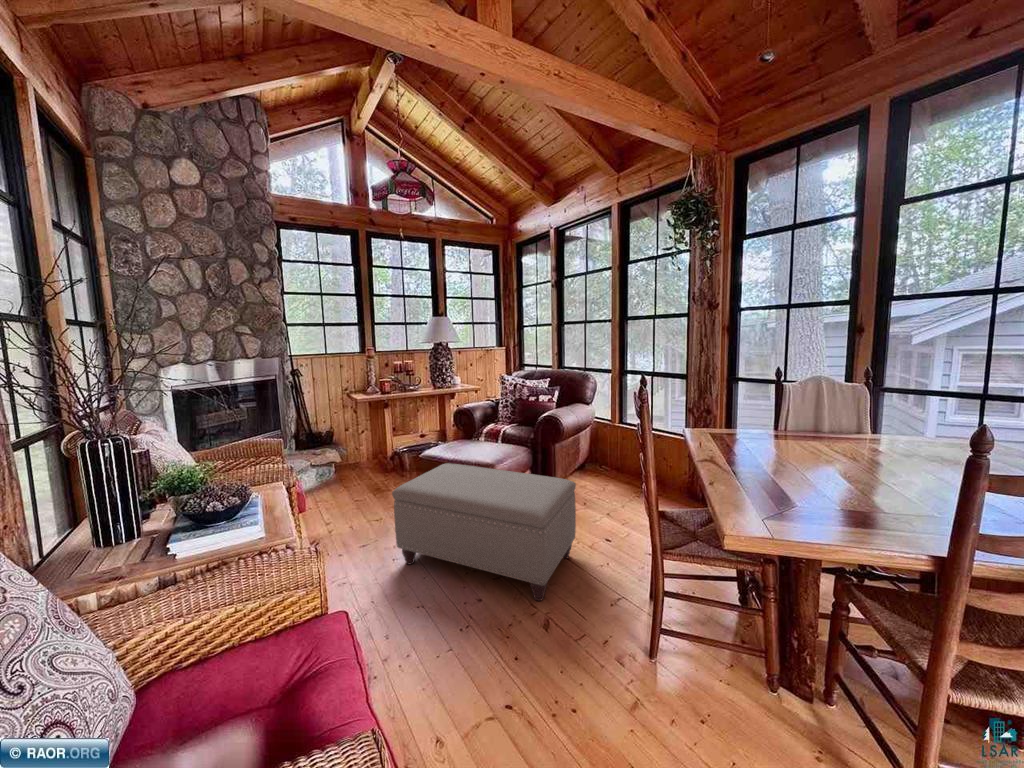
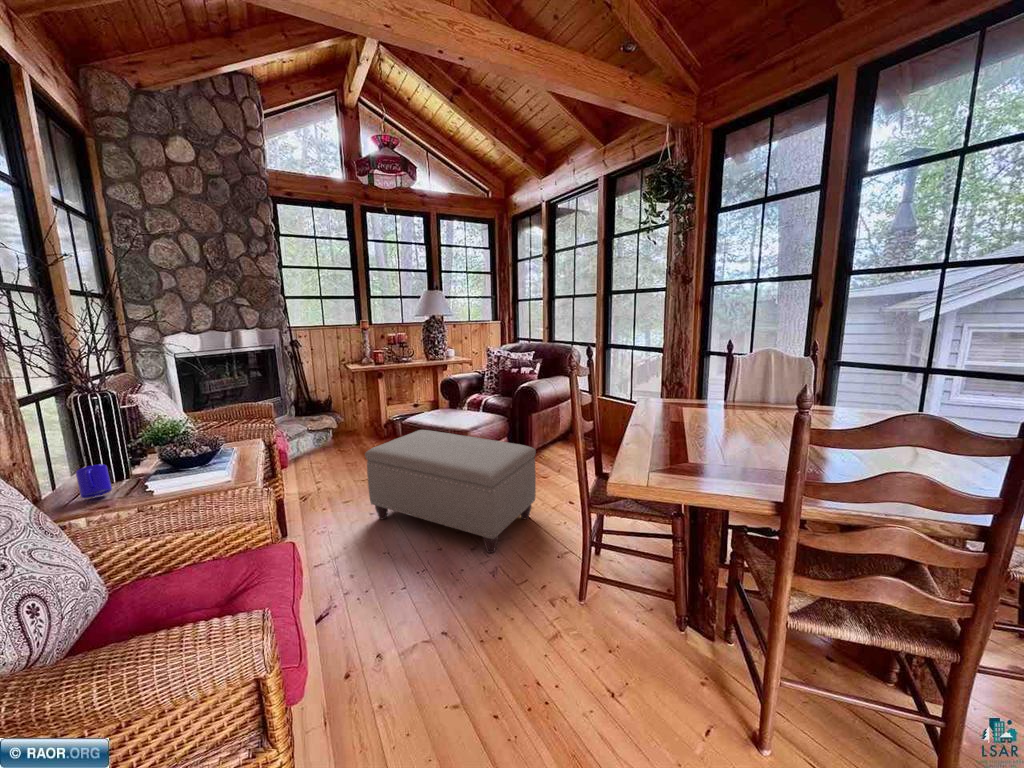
mug: none [81,524,125,568] -> present [76,464,112,498]

